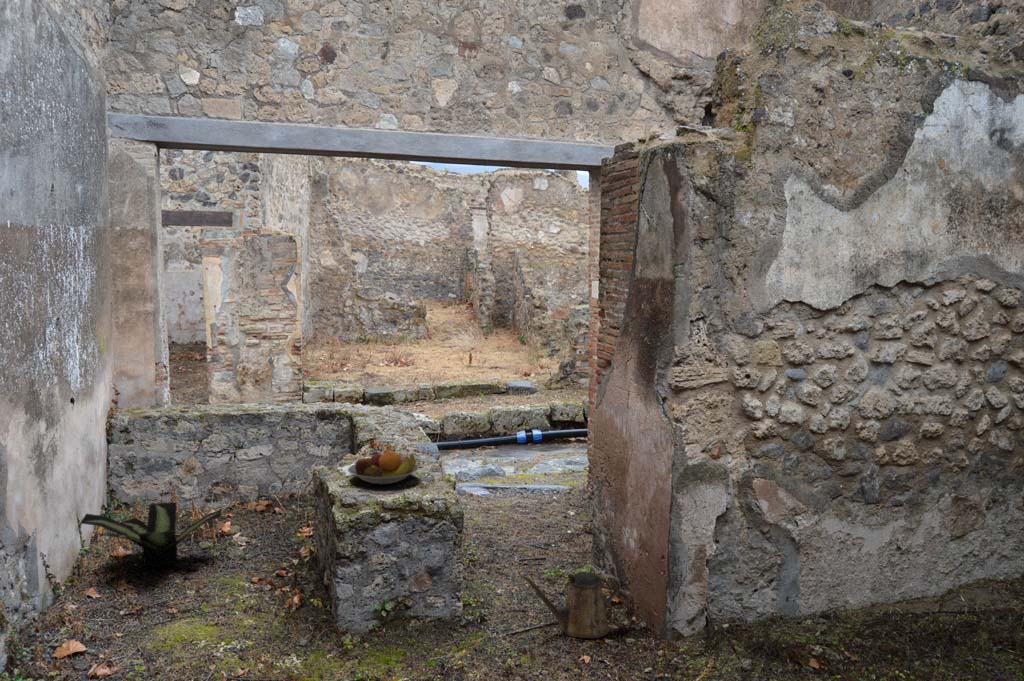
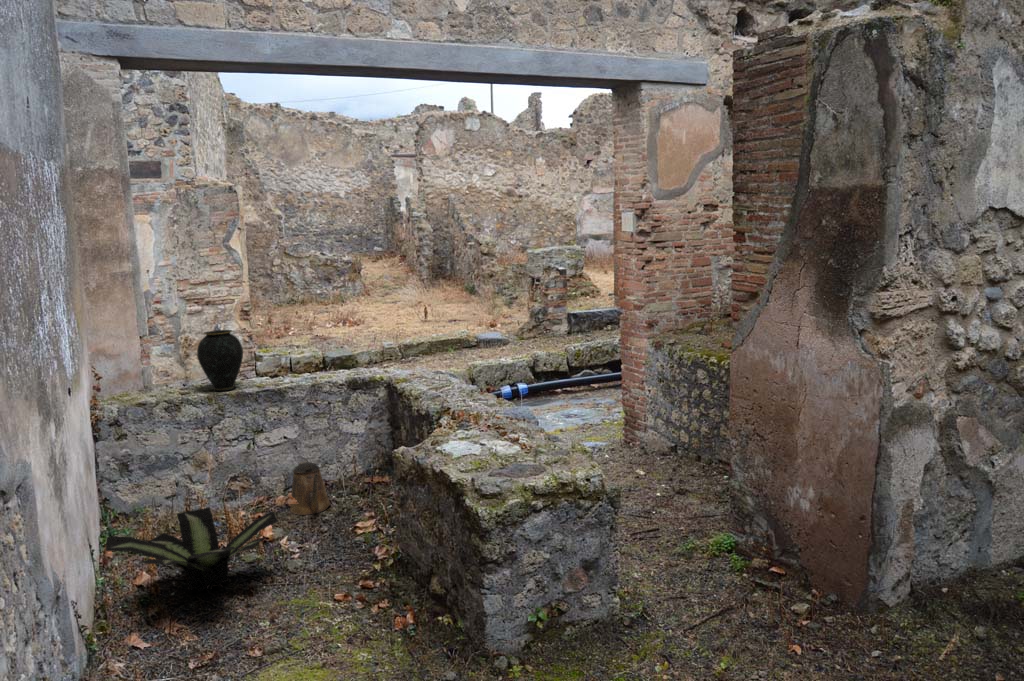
vase: none [199,360,237,411] -> present [197,330,243,391]
fruit bowl: present [348,452,418,484] -> none [458,424,542,465]
watering can: present [520,572,620,638] -> present [290,461,330,515]

